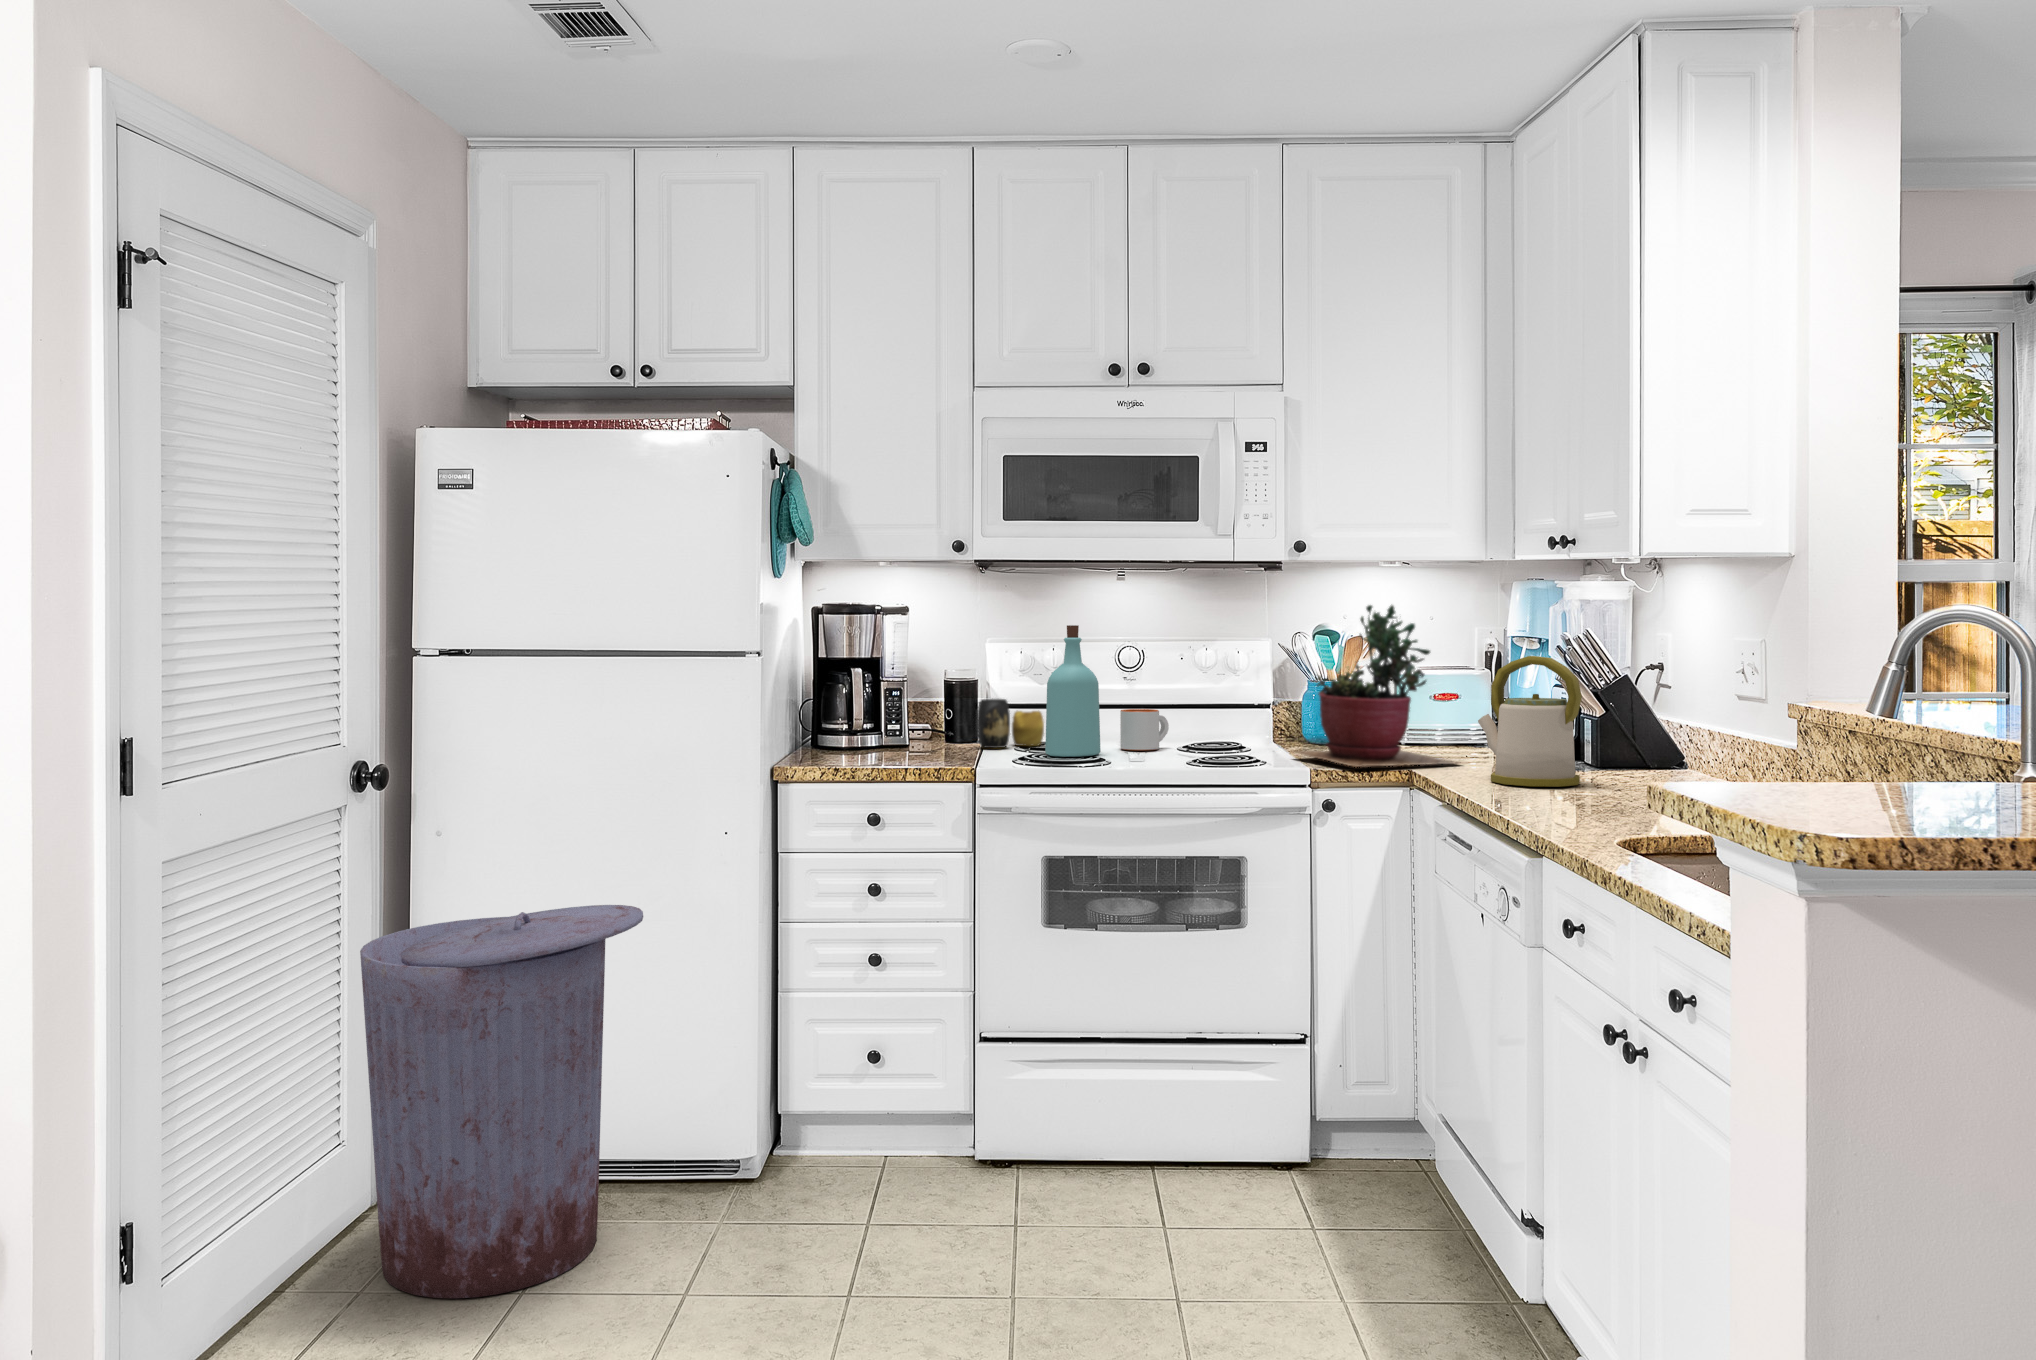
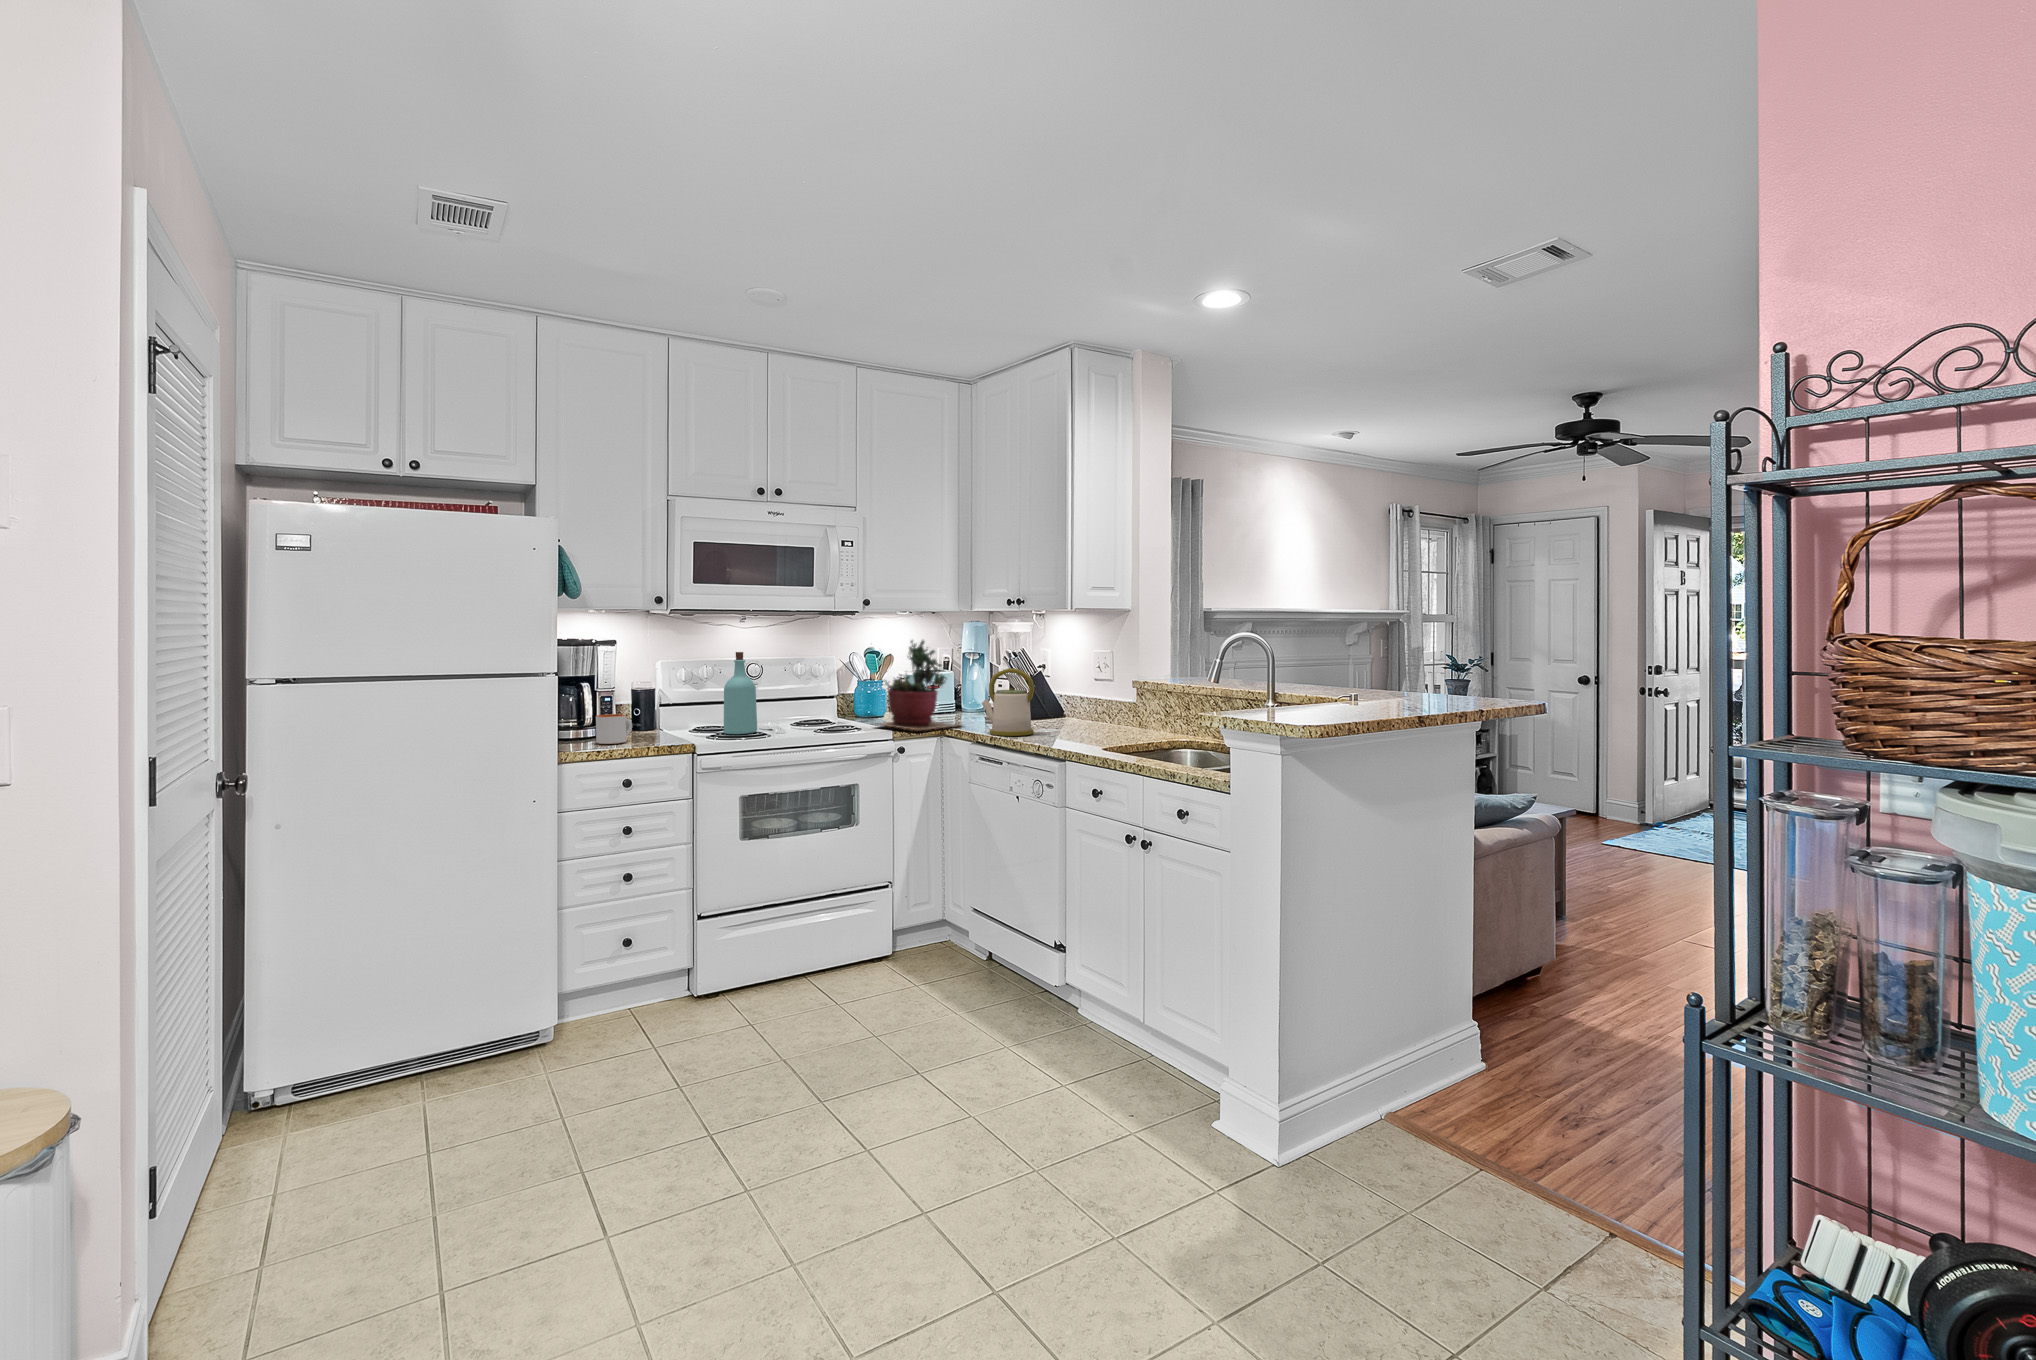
vase: present [977,699,1044,748] -> none [668,699,709,731]
mug: present [1120,709,1169,751] -> present [596,714,632,744]
trash can: present [360,905,643,1298] -> none [248,860,493,1175]

